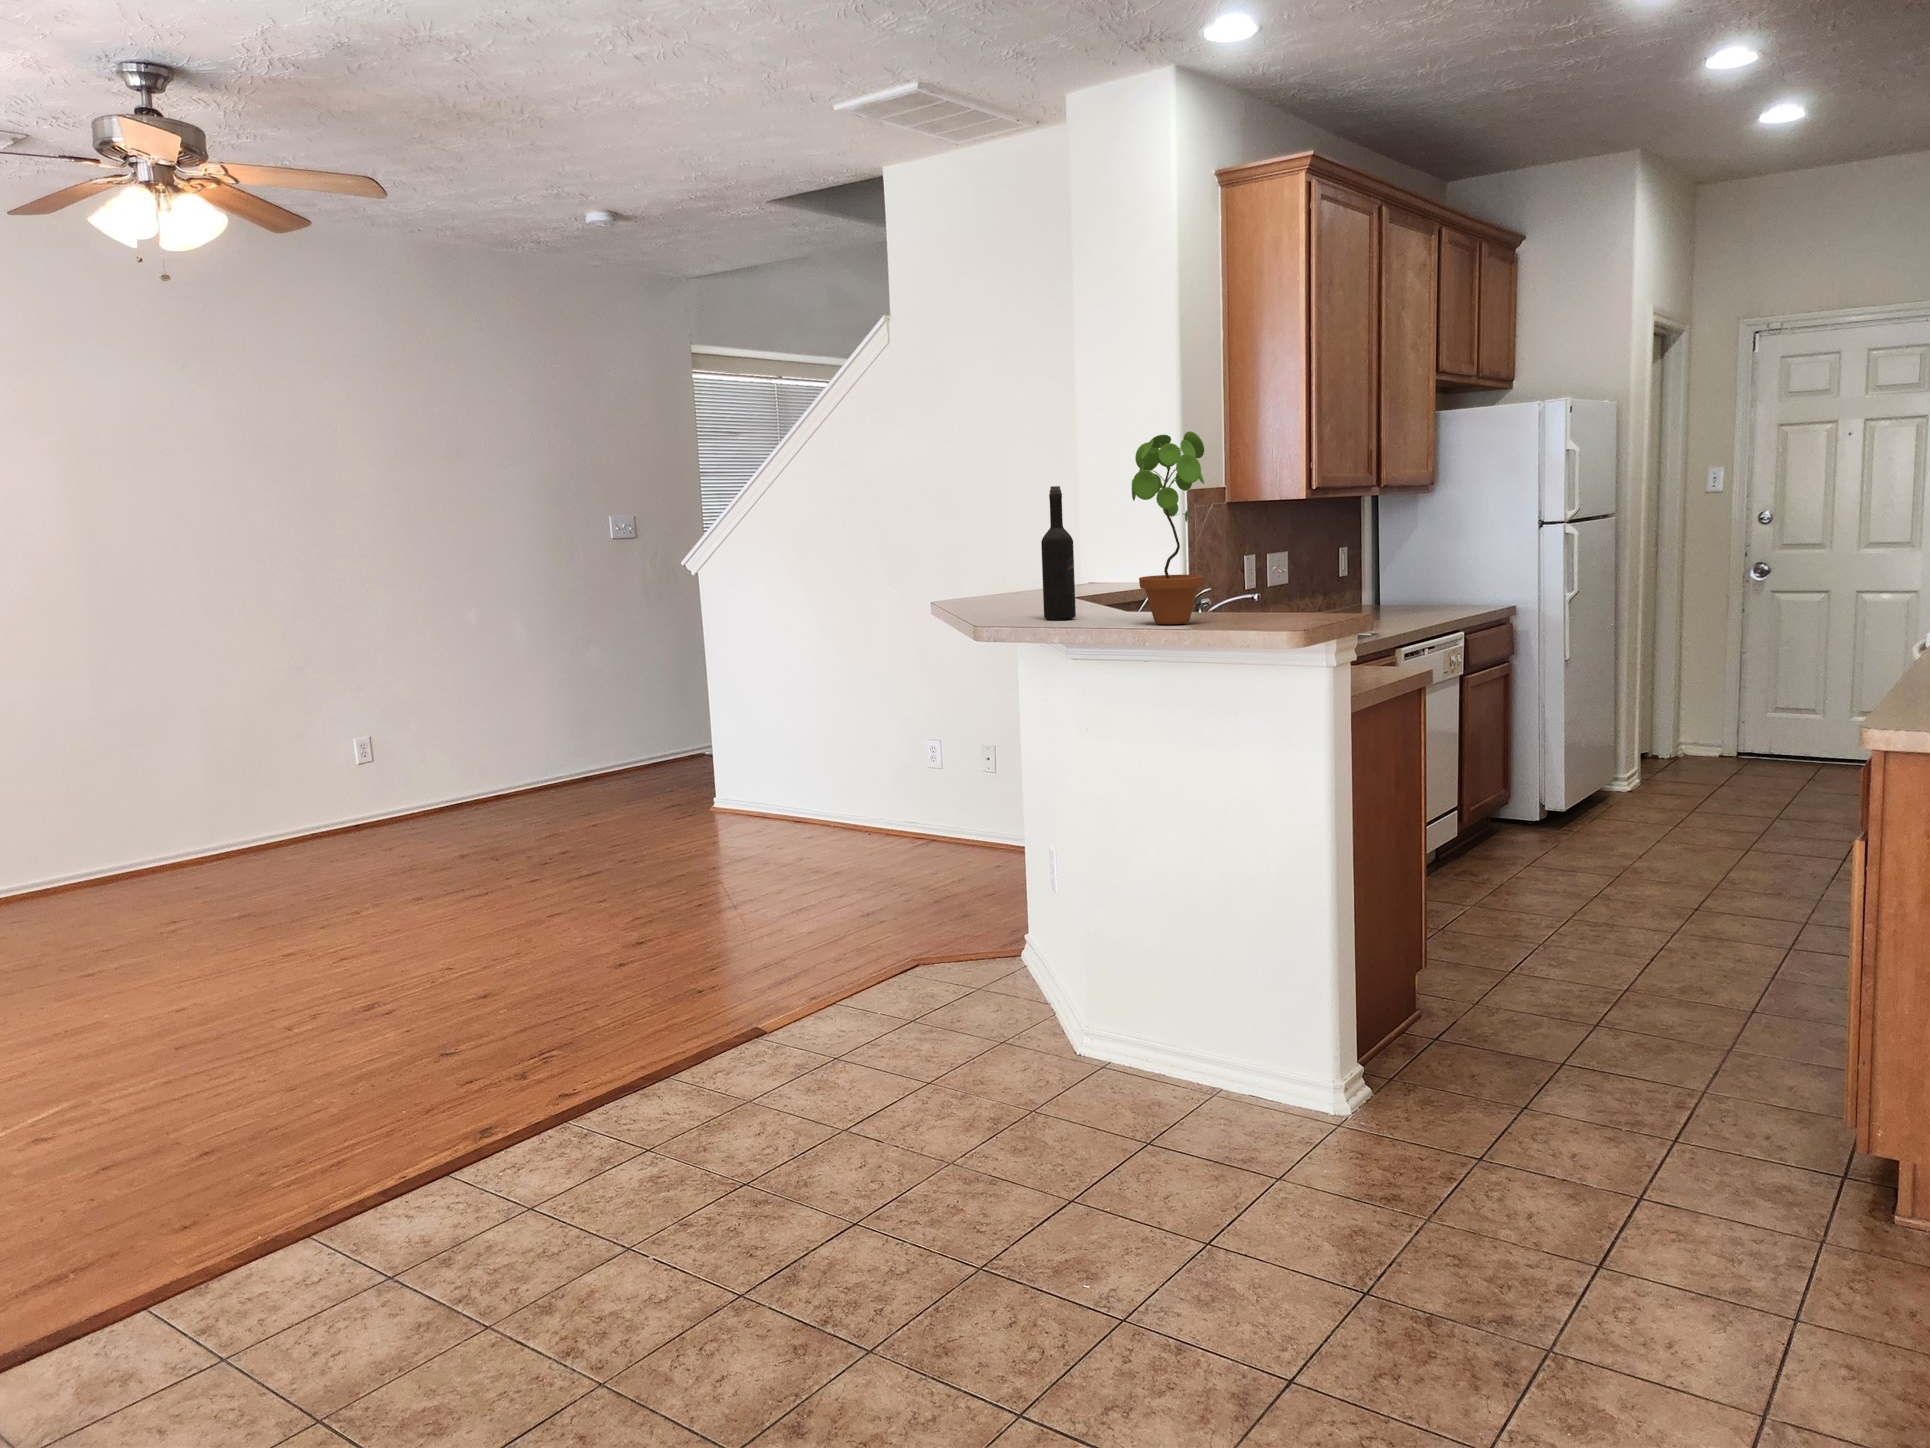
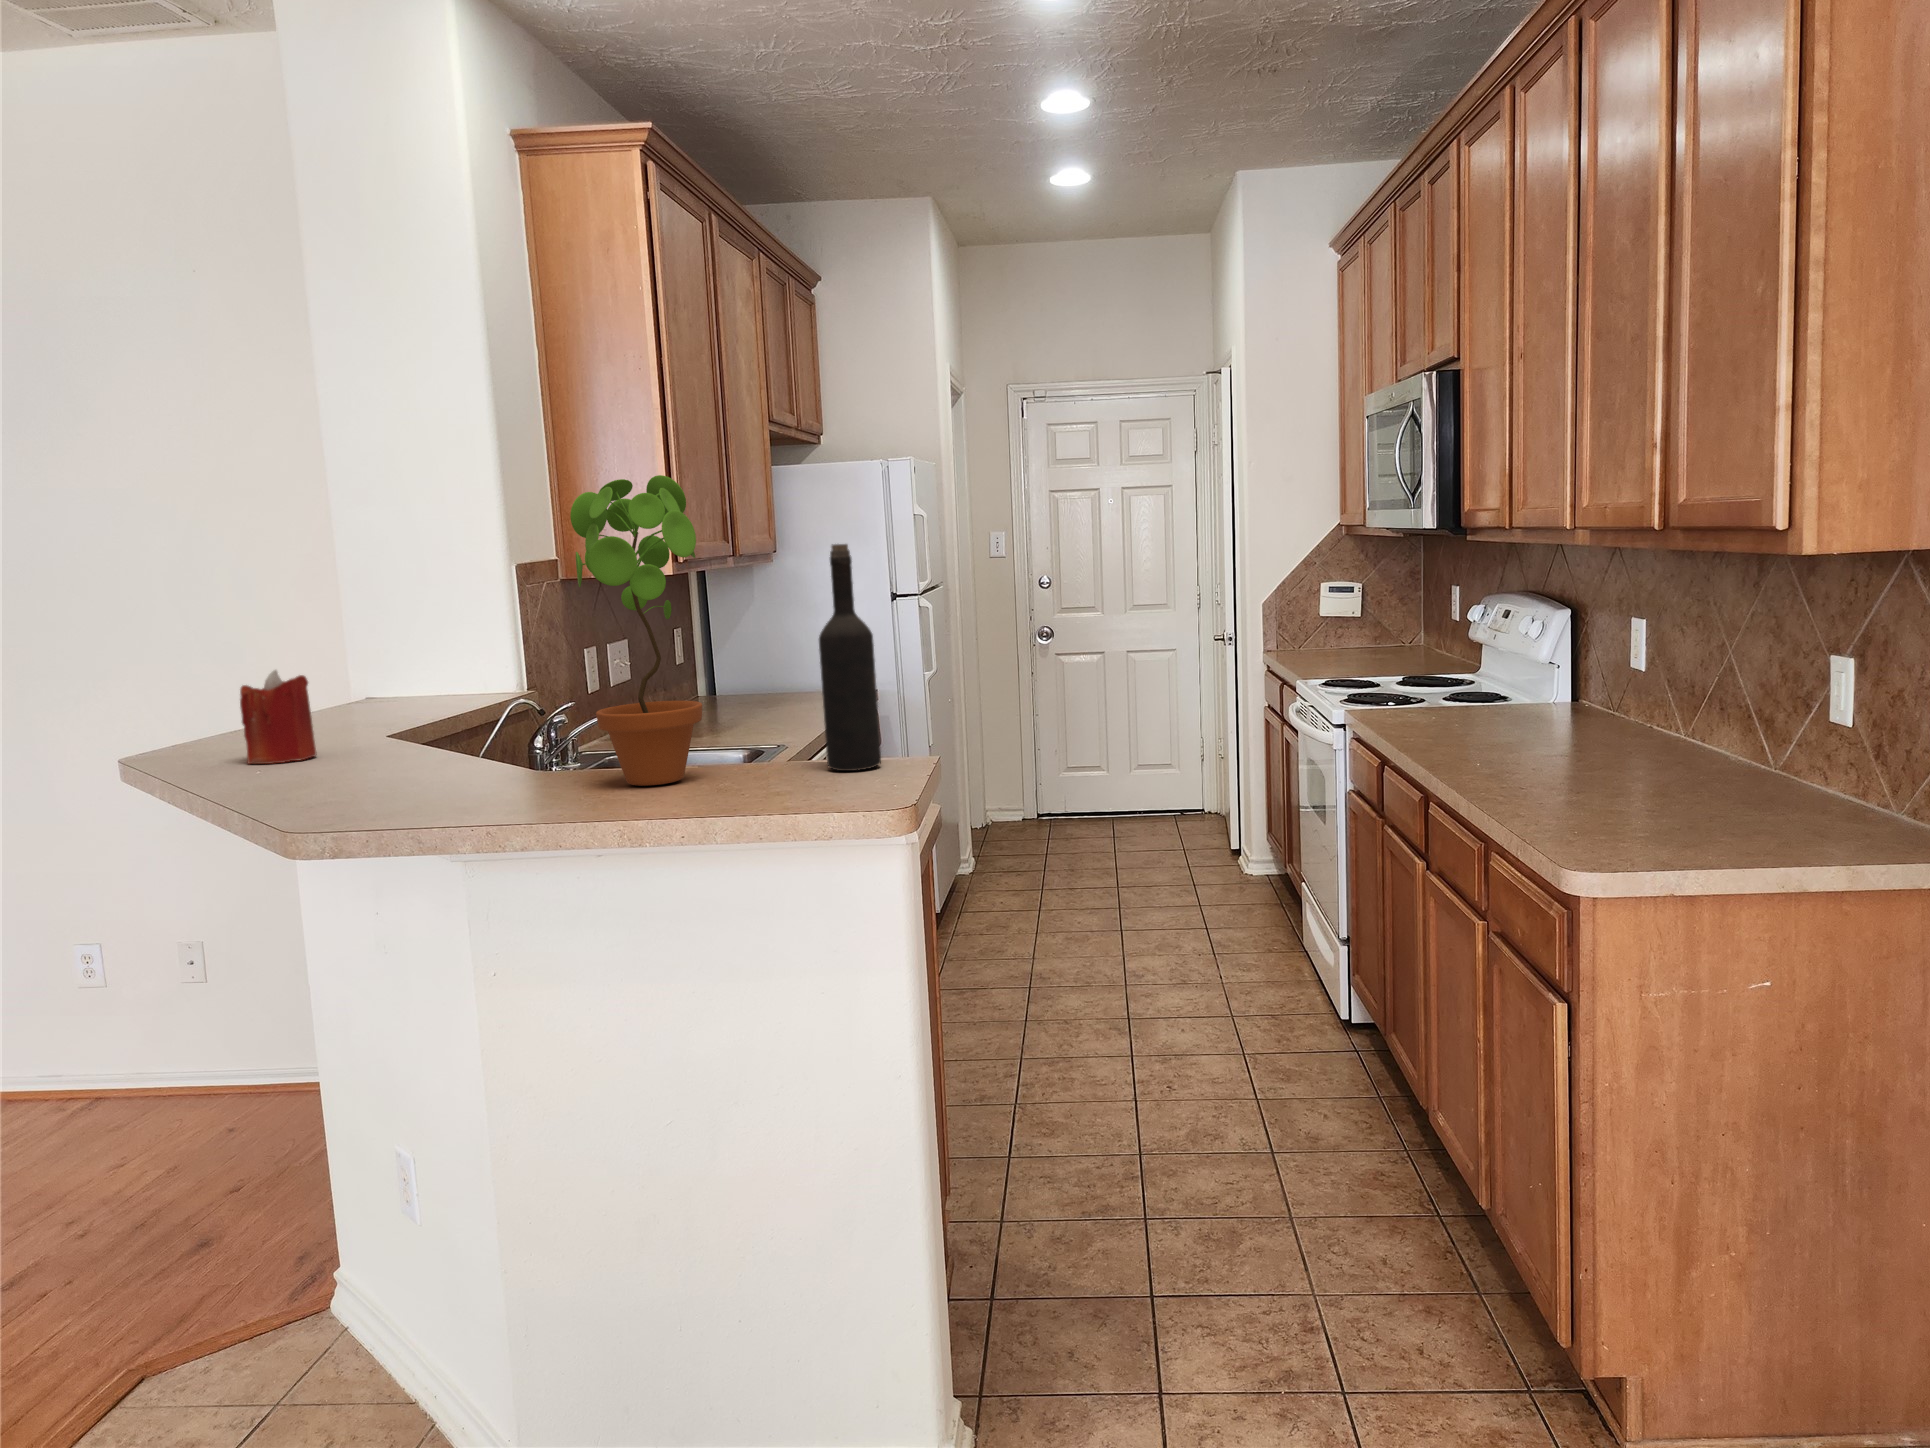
wine bottle: present [1041,486,1076,620] -> present [819,544,881,771]
candle: none [987,551,1027,607] -> present [240,670,316,764]

